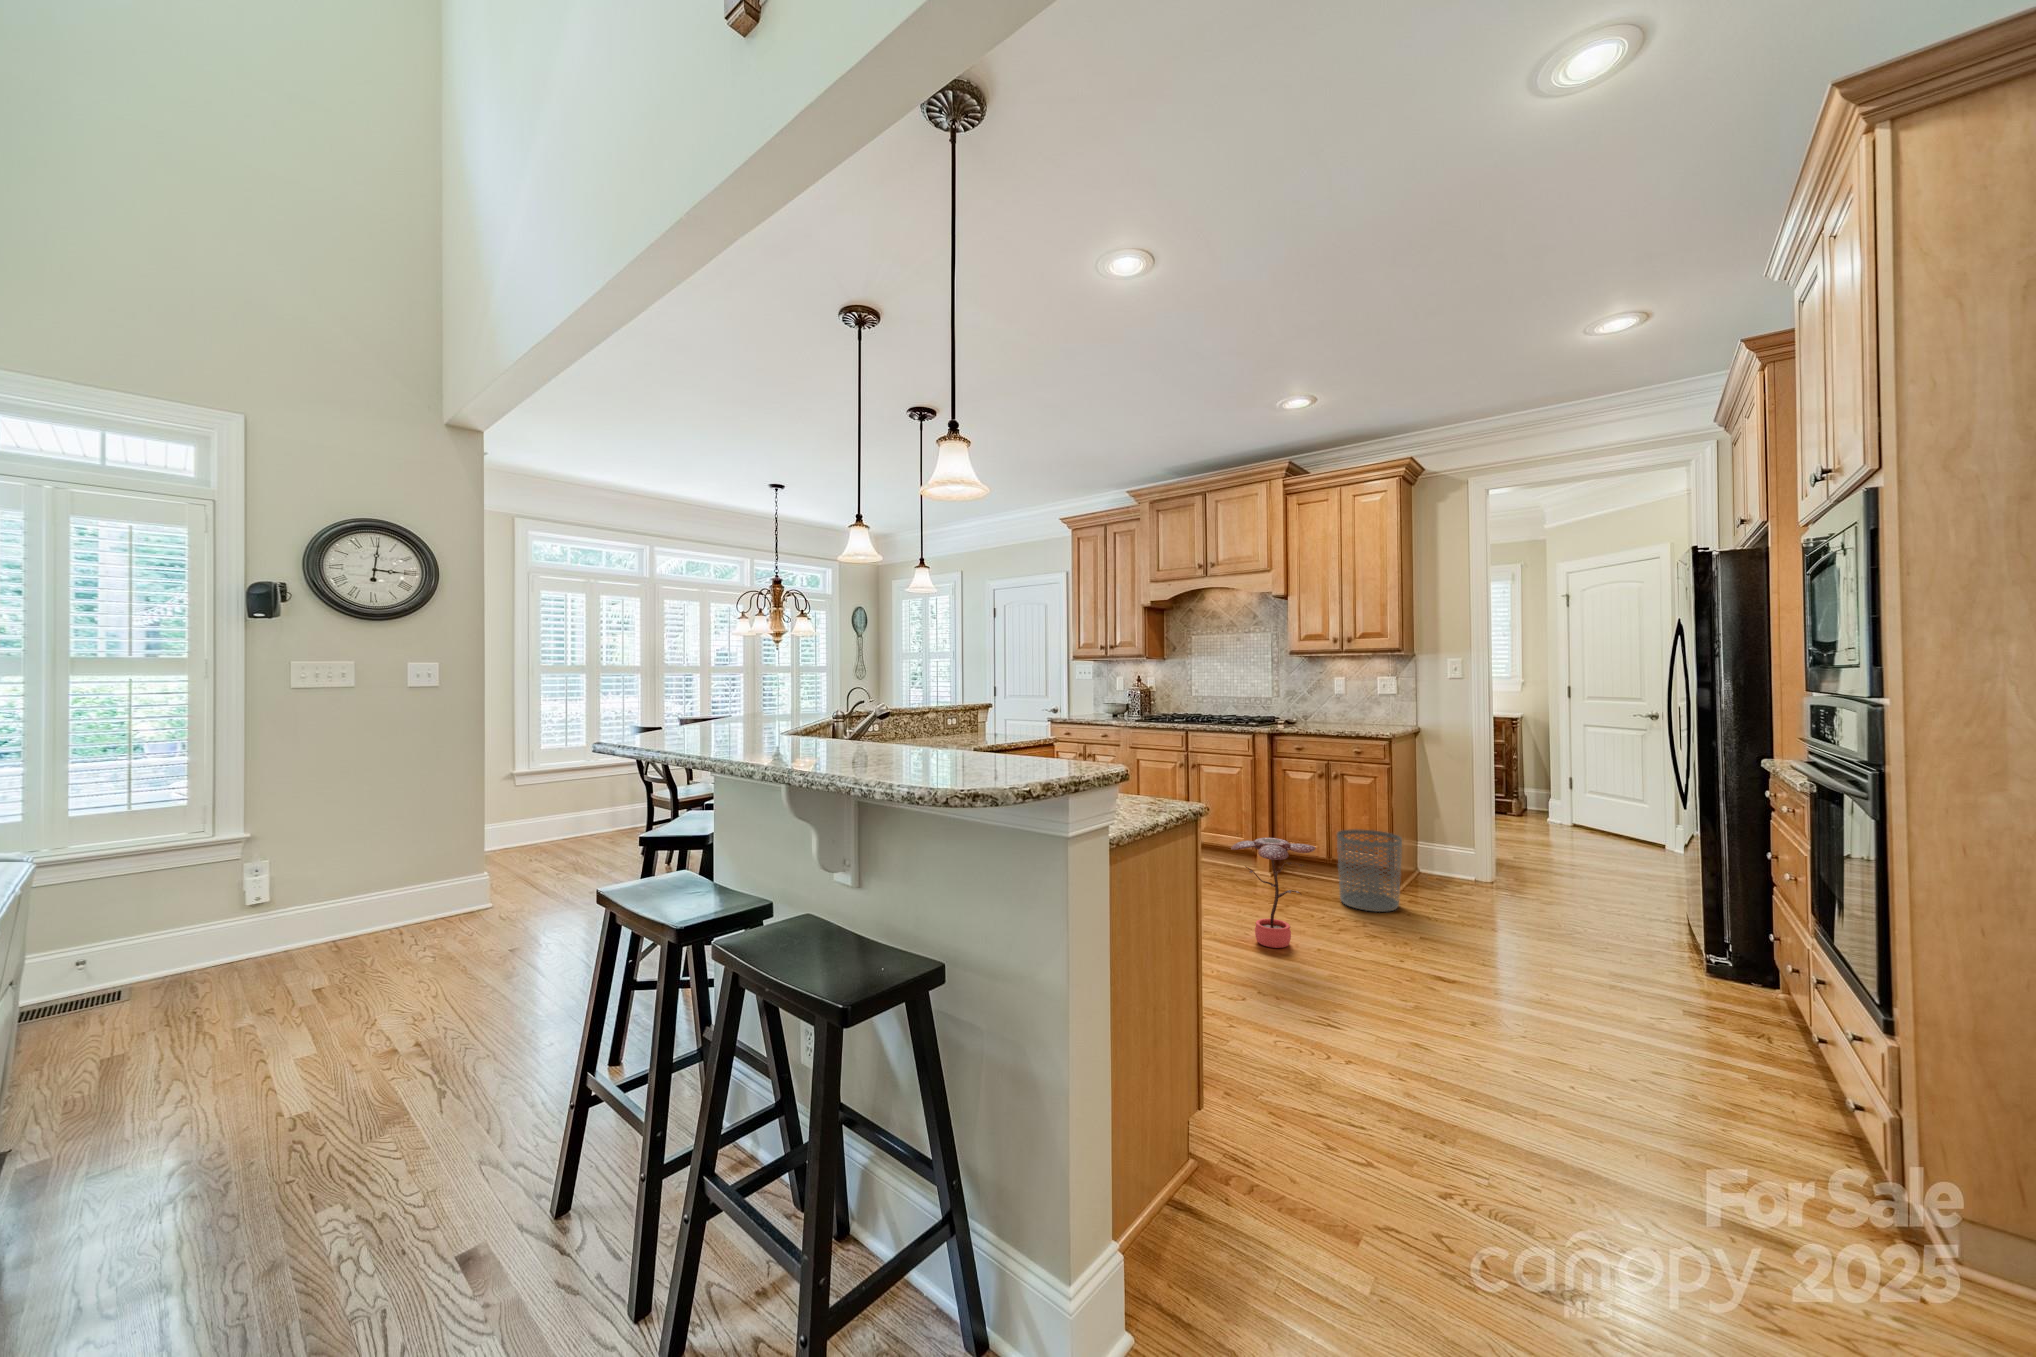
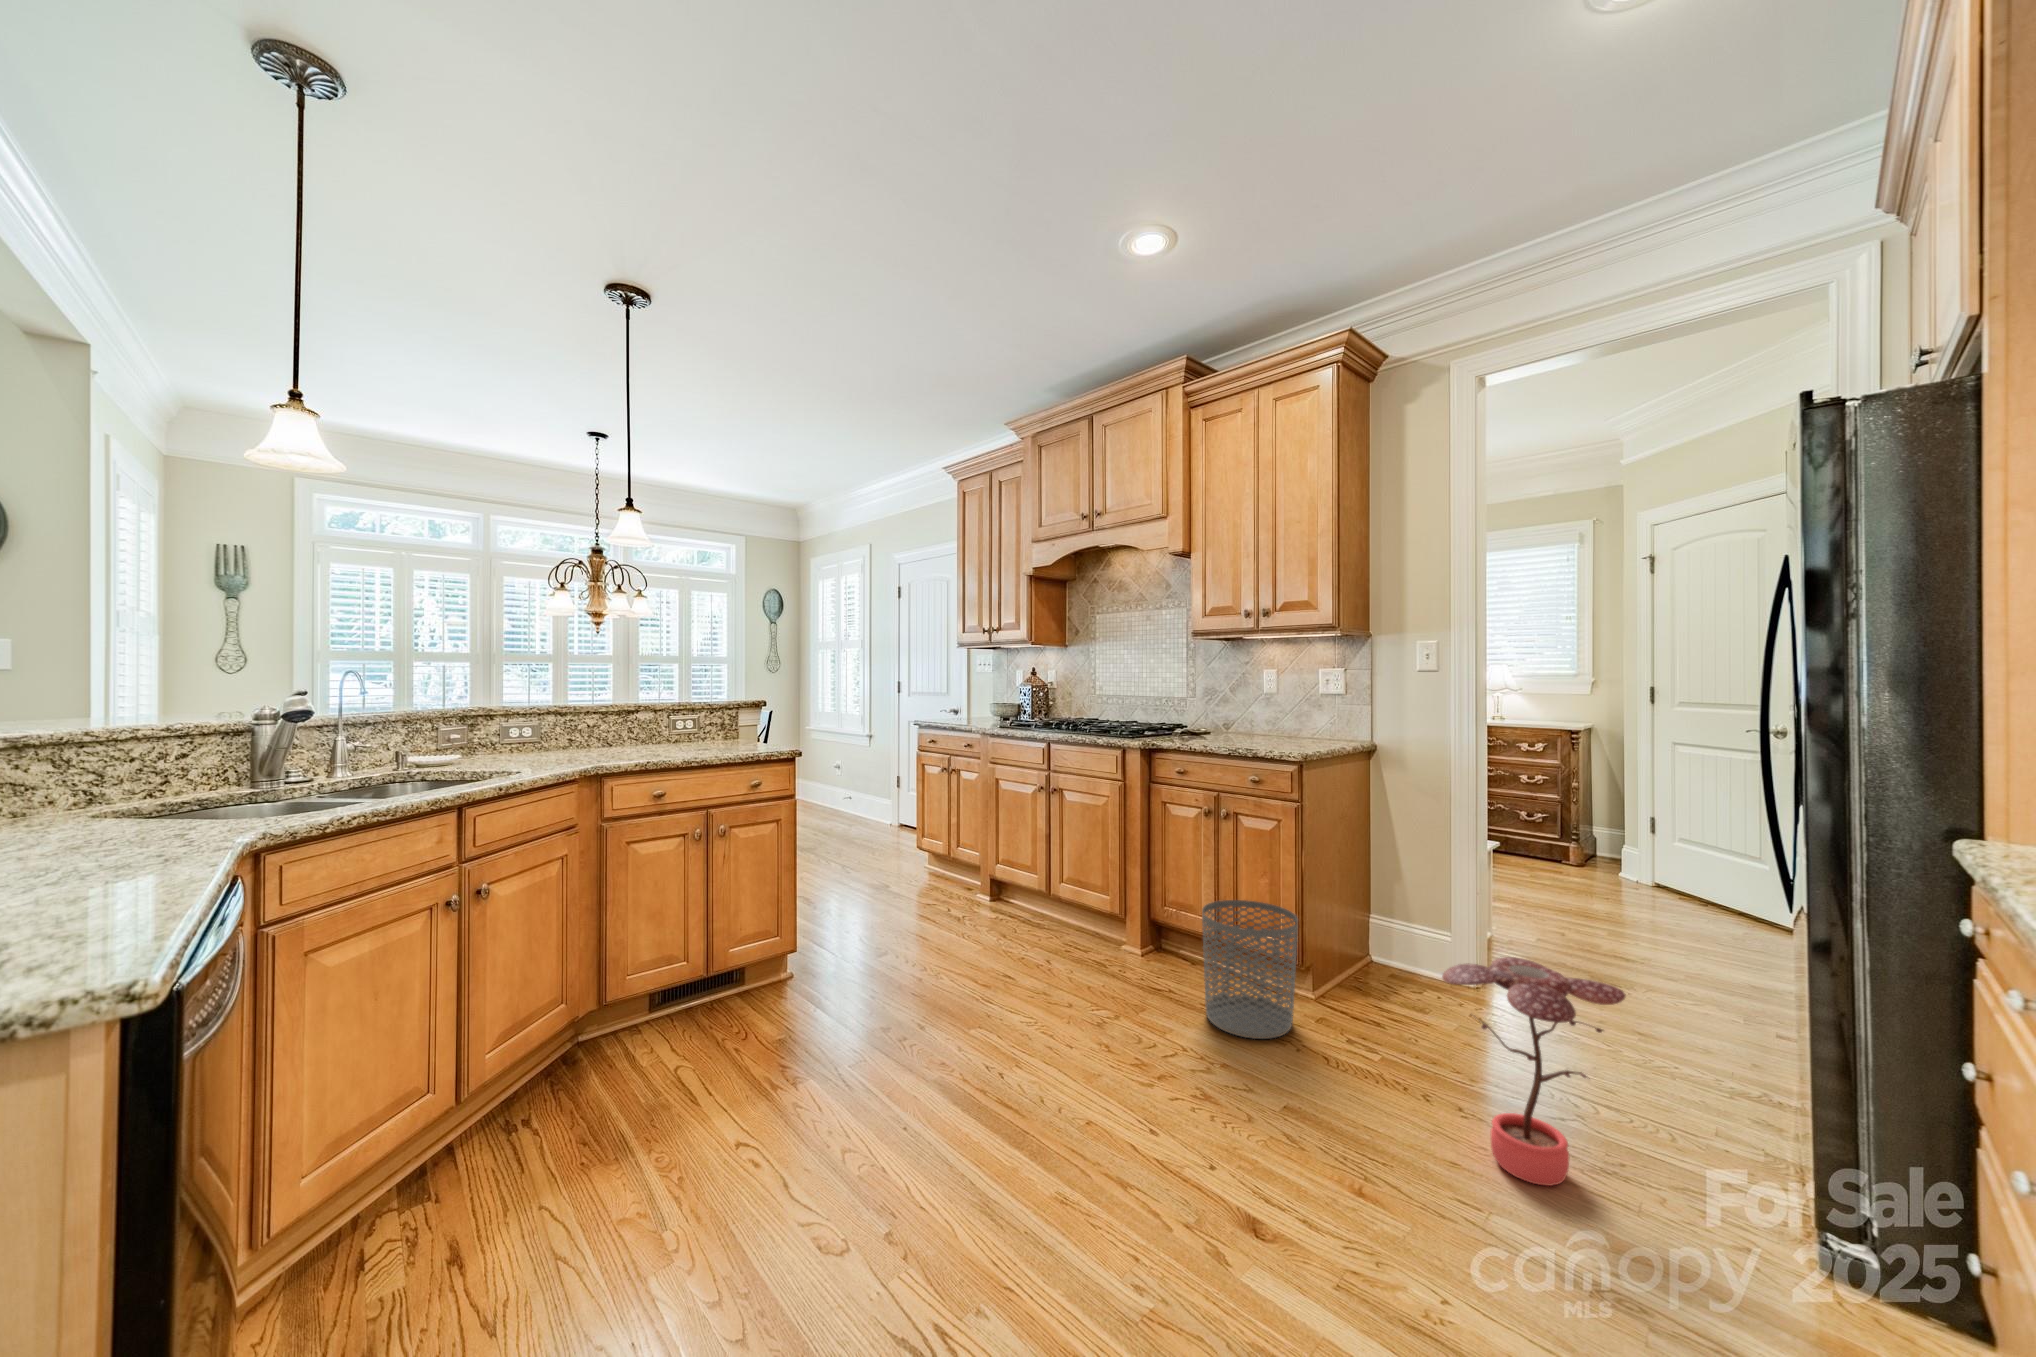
potted plant: present [1231,838,1316,948] -> present [1442,957,1625,1186]

